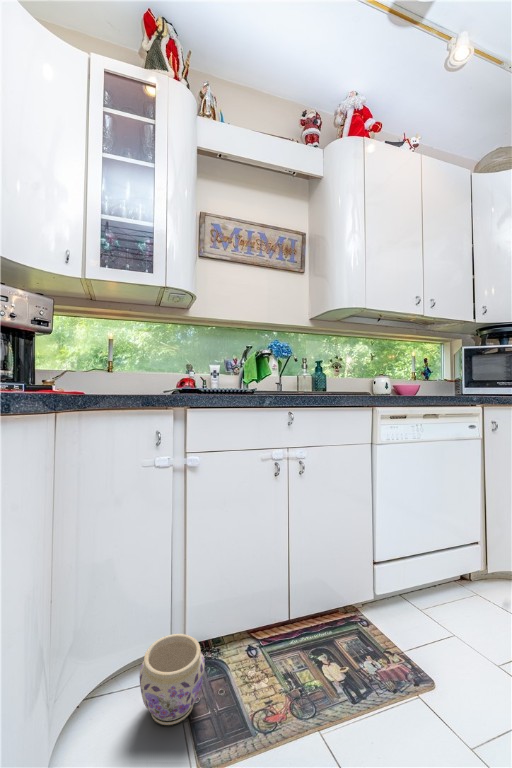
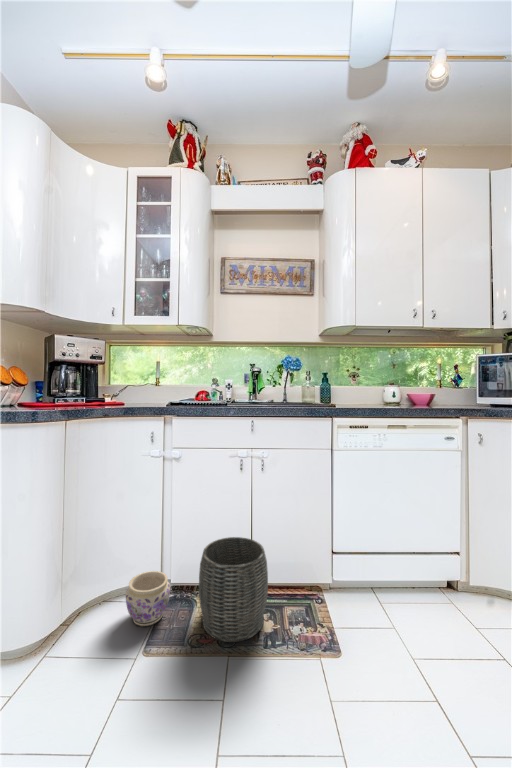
woven basket: none [243,564,335,711] -> present [199,537,268,642]

